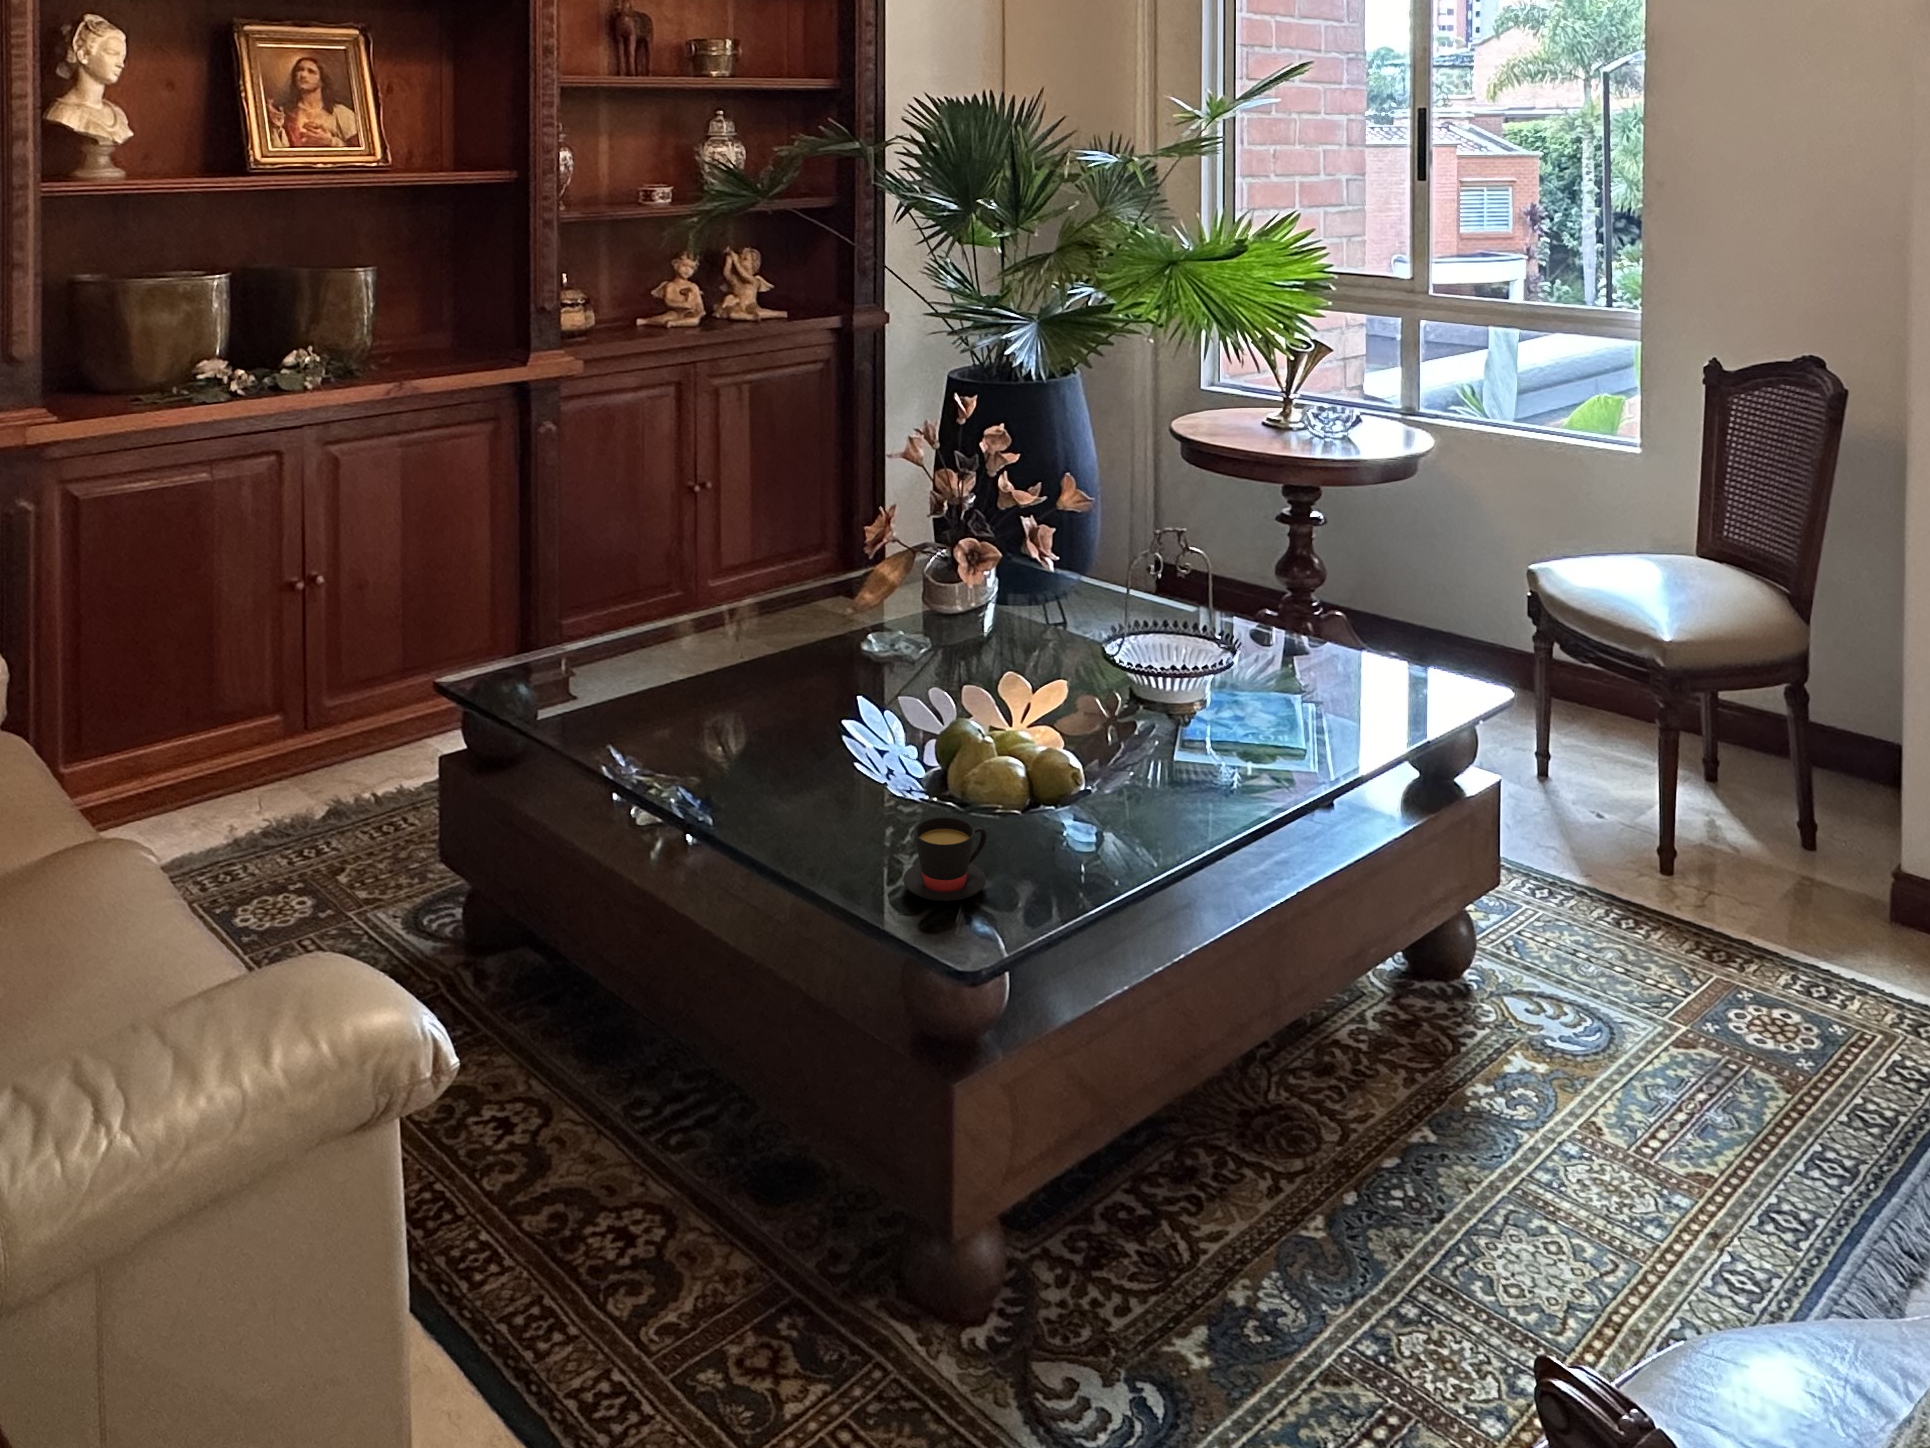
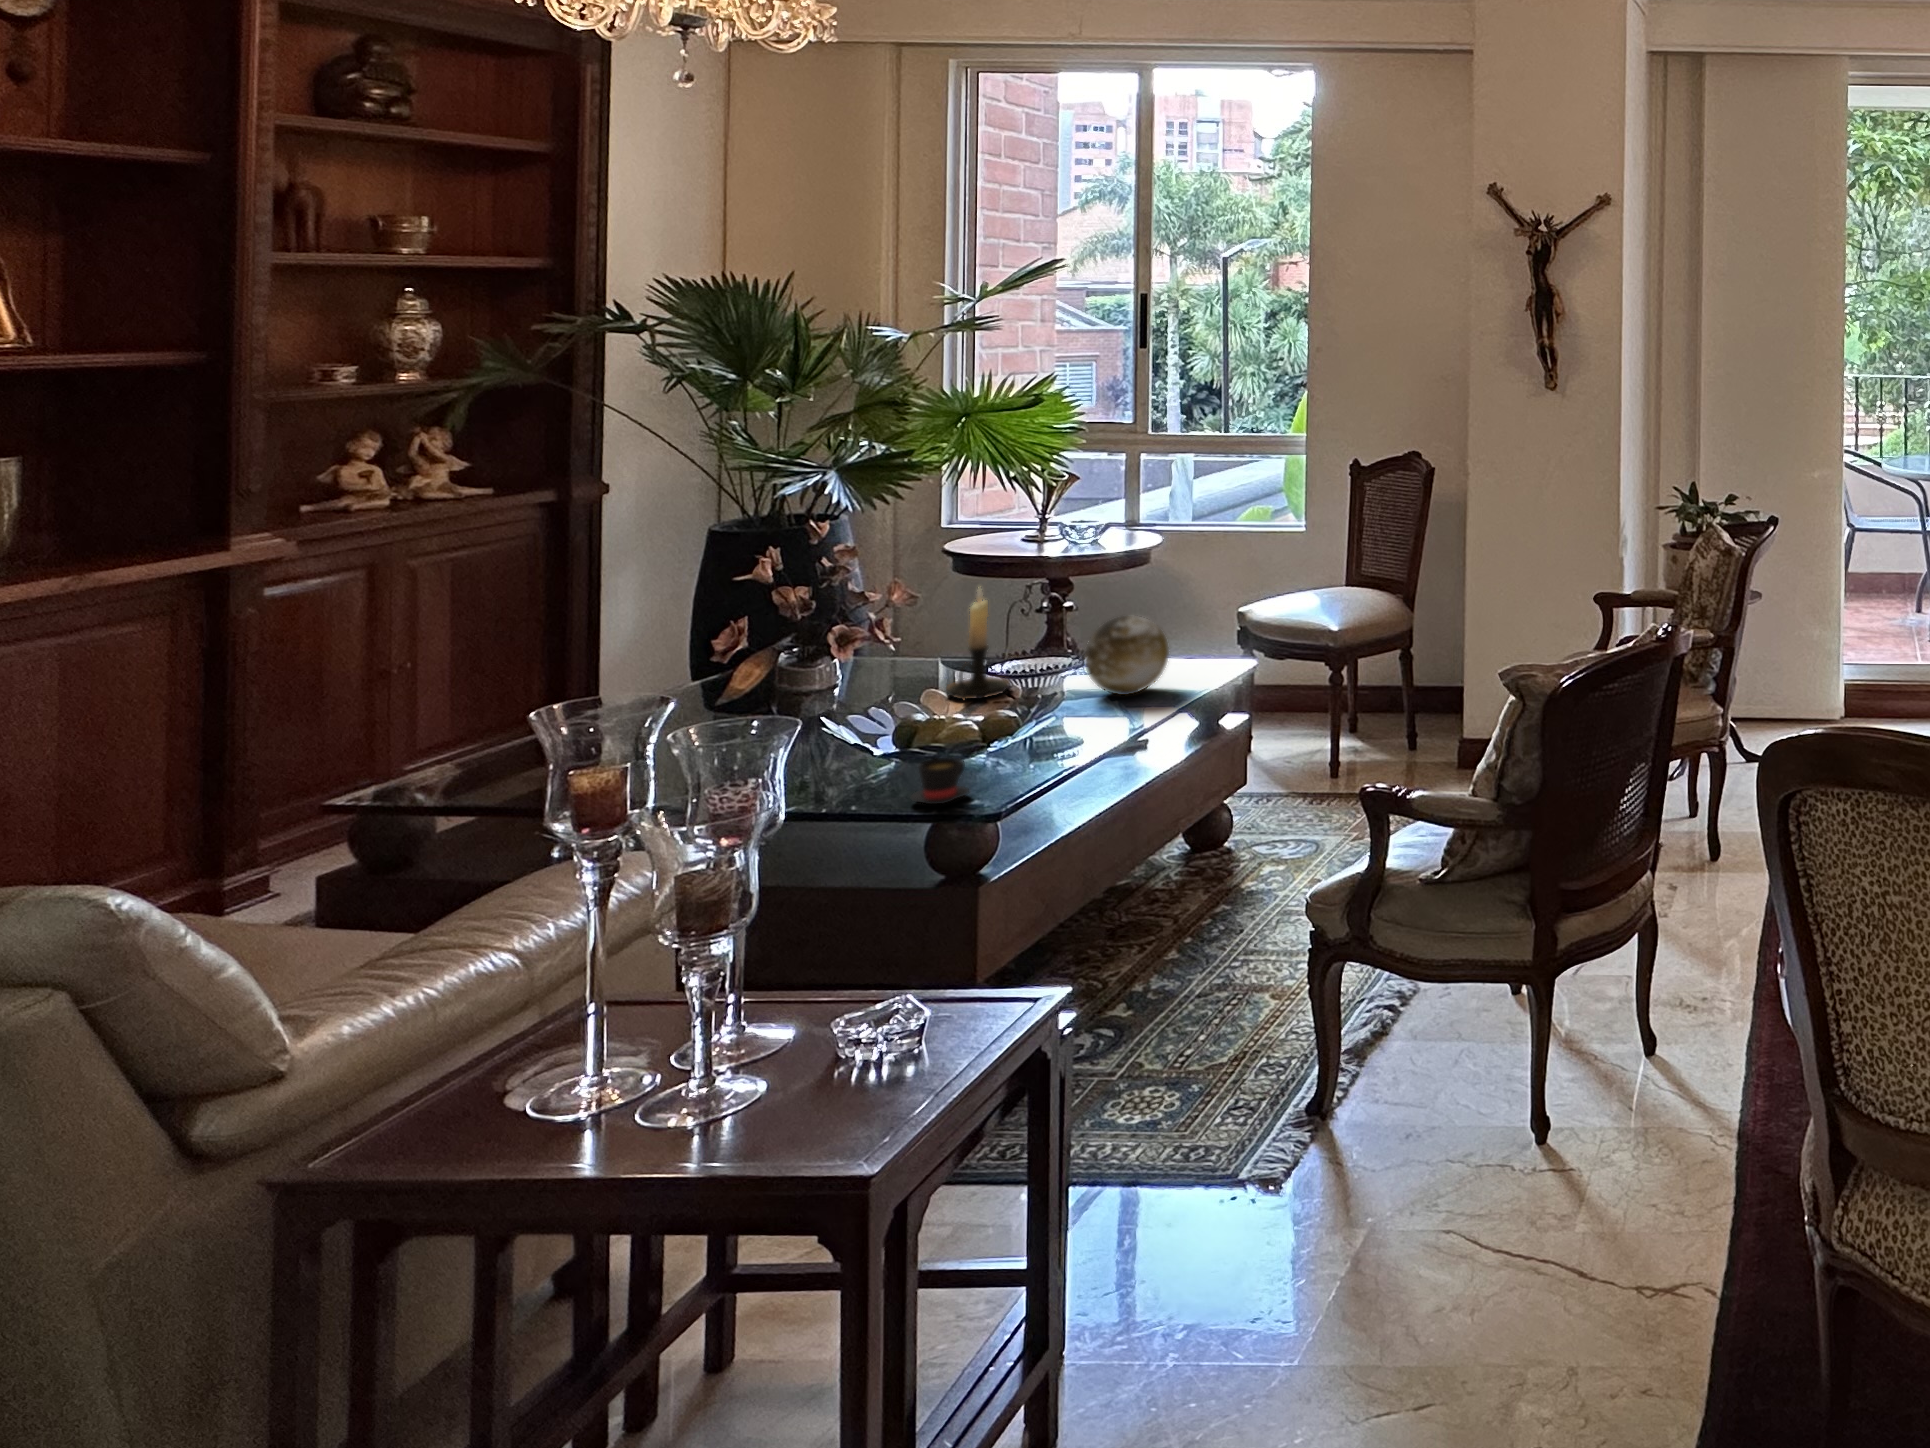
candle holder: none [1083,509,1164,671] -> present [946,589,1010,700]
decorative orb: none [1246,591,1367,714] -> present [1085,616,1169,695]

